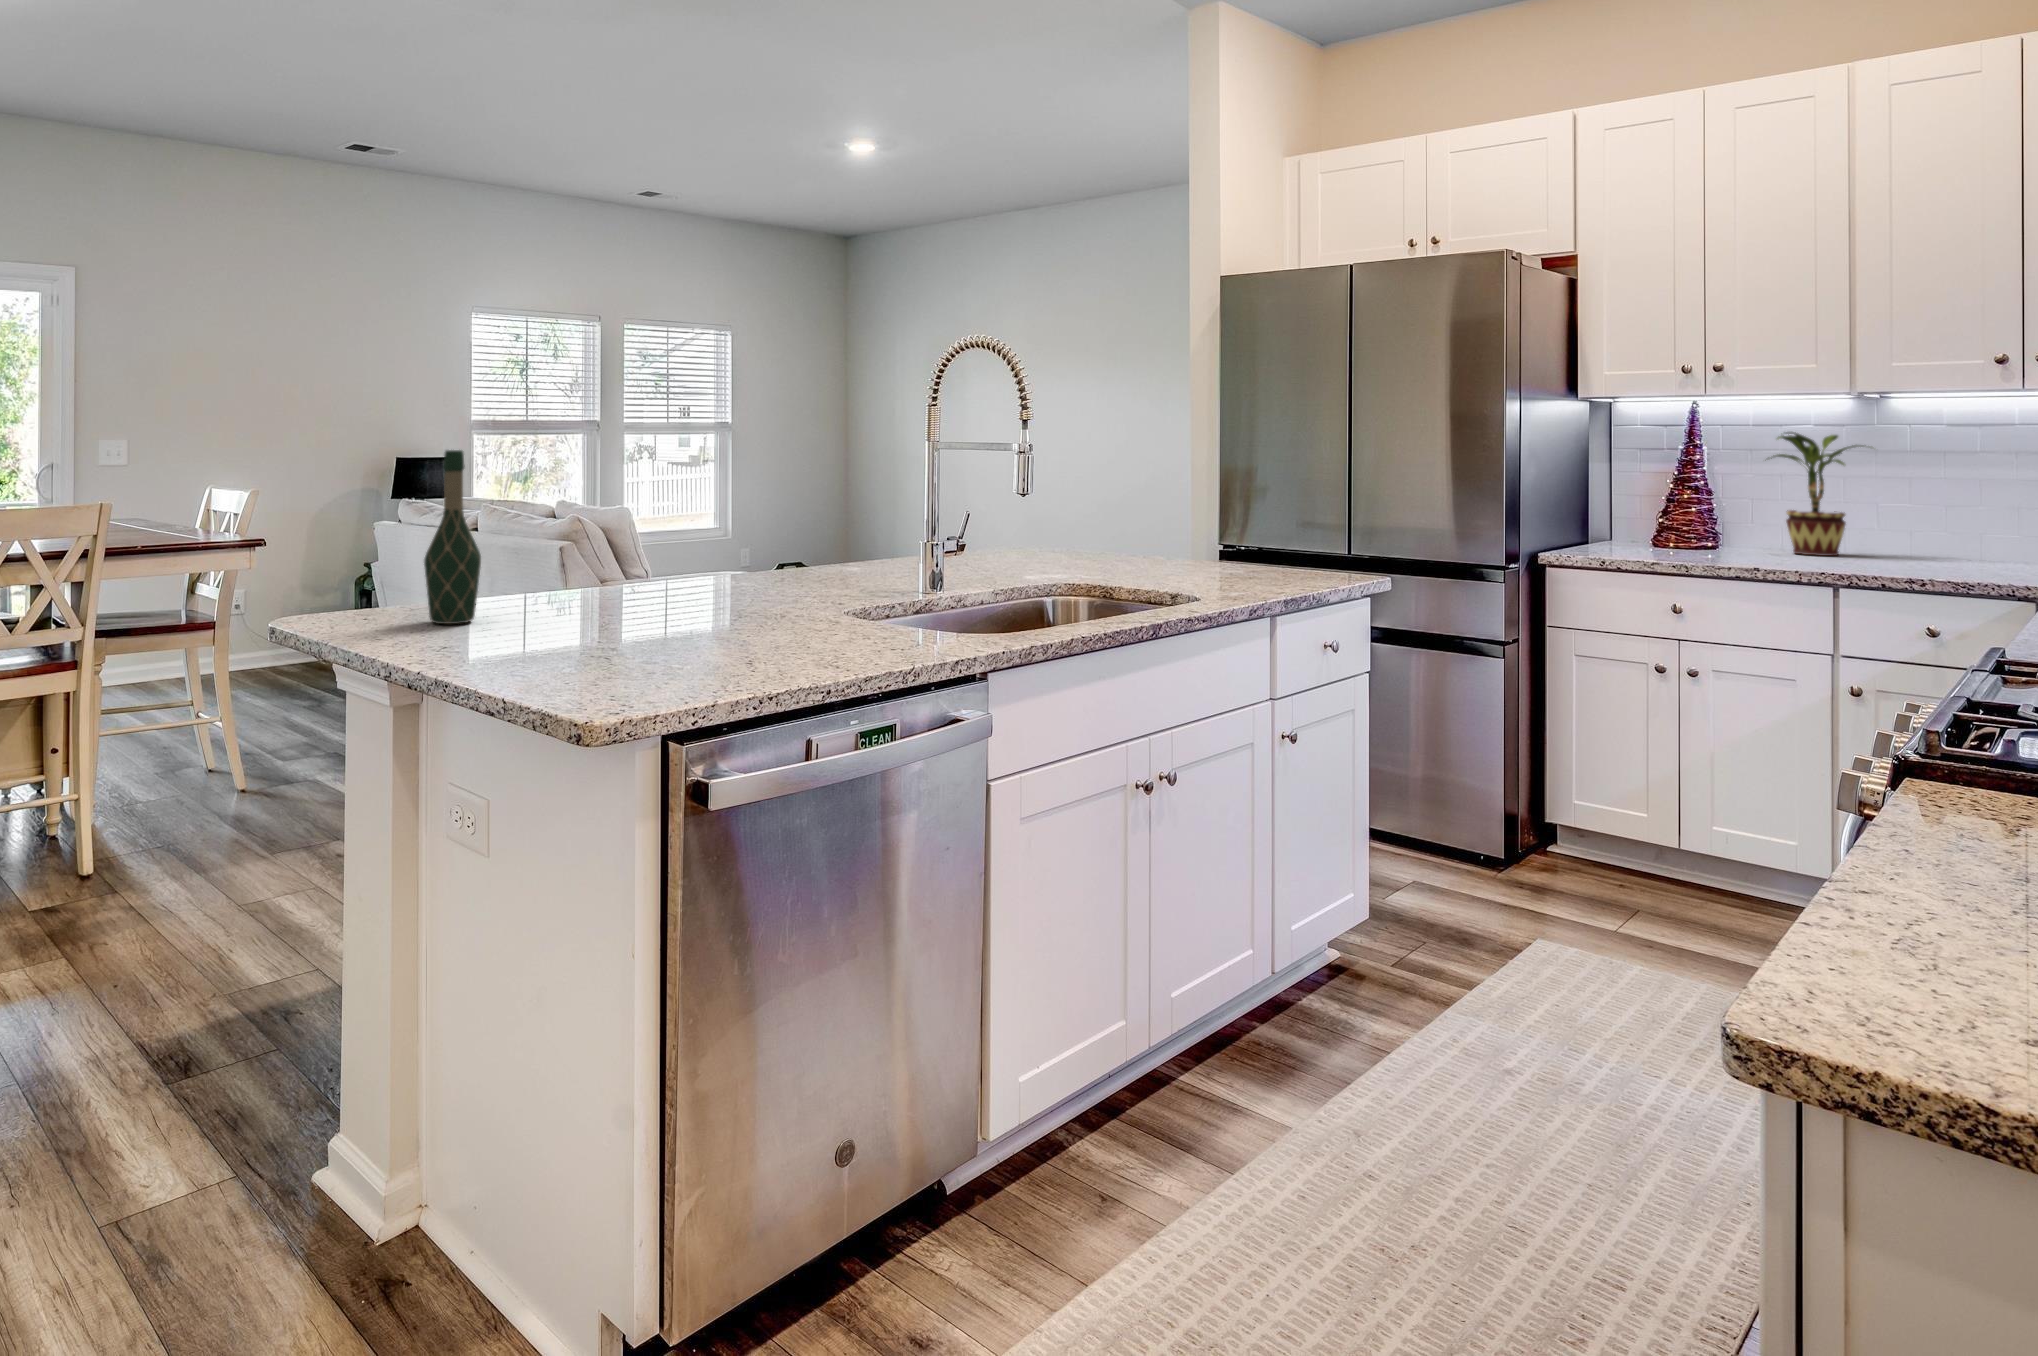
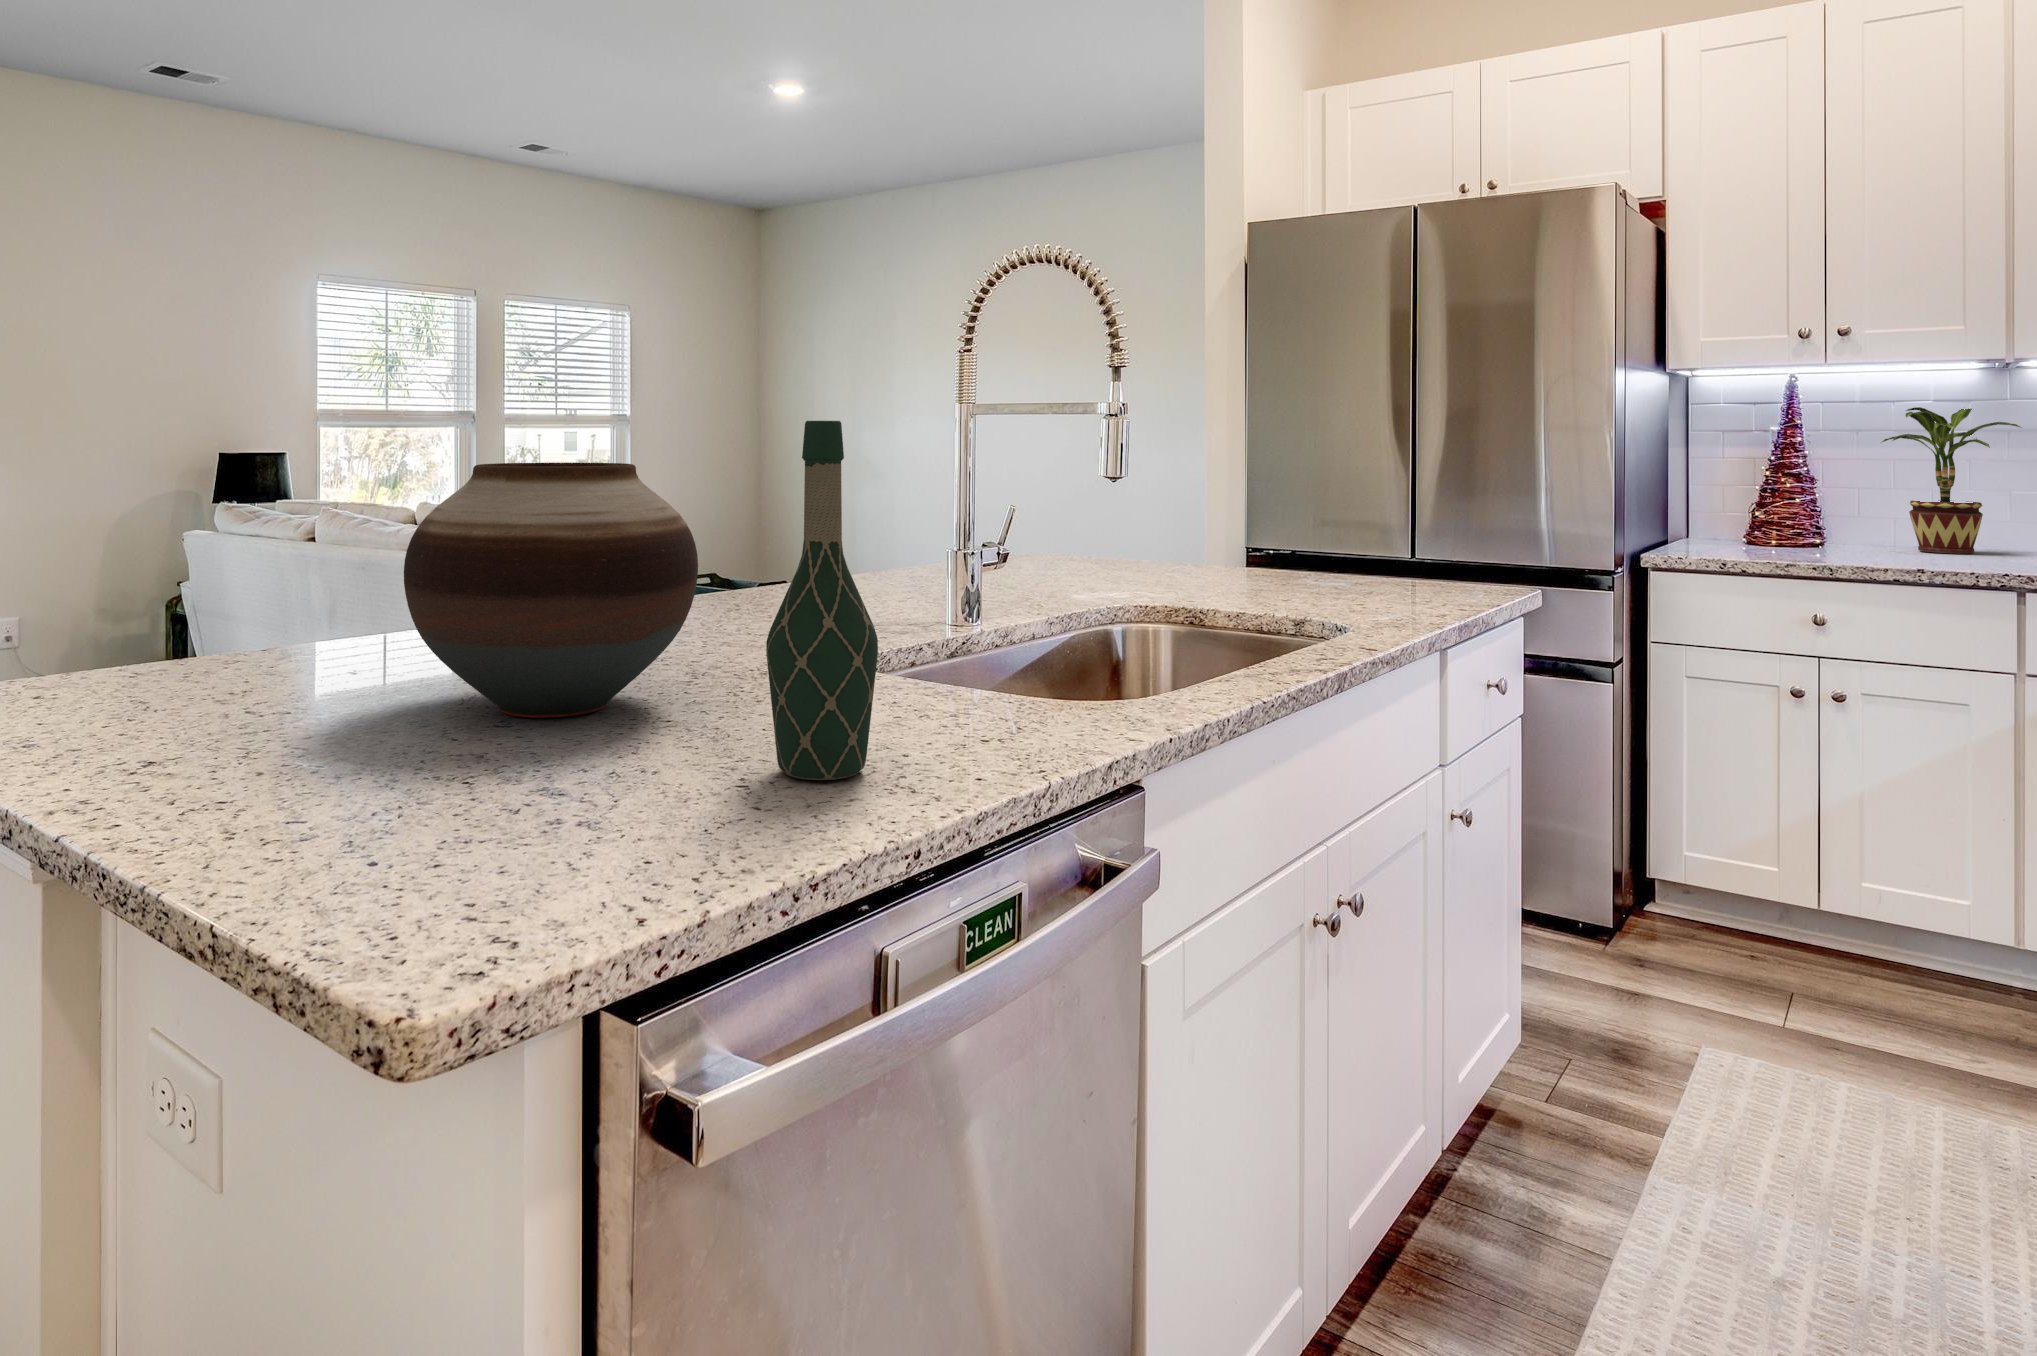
wine bottle: present [424,450,481,624] -> present [766,421,878,780]
vase: none [574,482,744,632] -> present [404,463,698,718]

